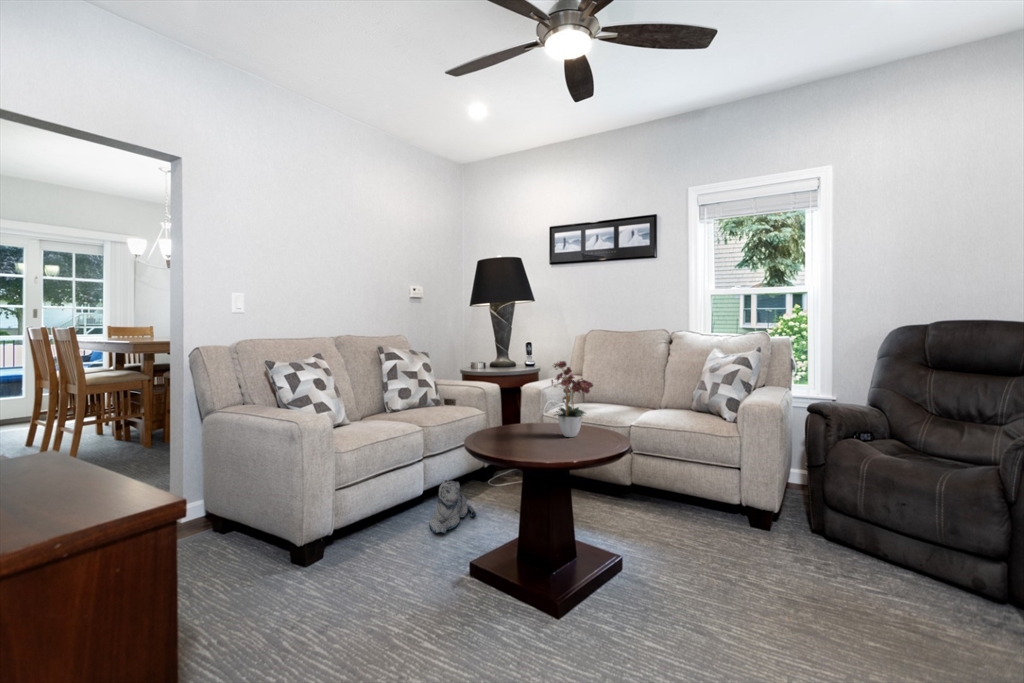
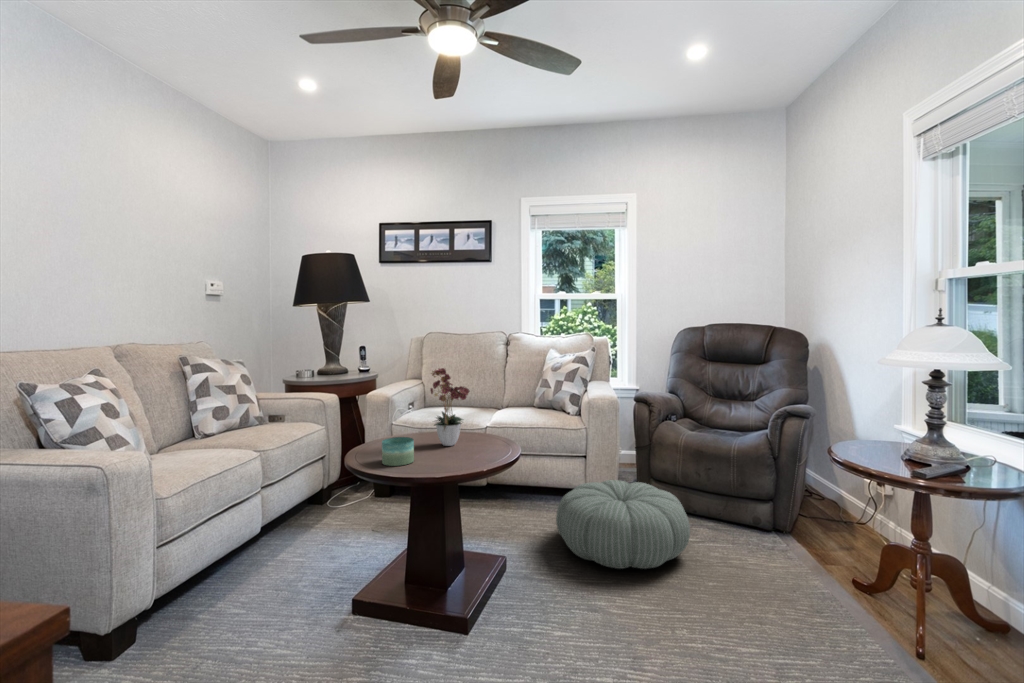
candle: none [498,423,527,449] -> present [382,437,414,466]
plush toy: present [430,480,476,534] -> none [279,509,331,574]
pouf: none [686,495,850,601] -> present [556,480,690,569]

